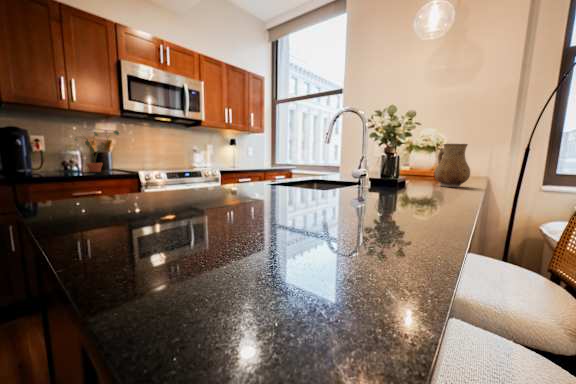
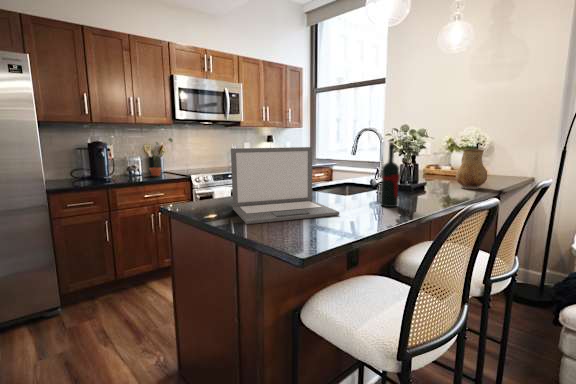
laptop: none [131,99,337,254] -> present [231,147,339,224]
wine bottle: none [383,109,418,209] -> present [381,142,400,207]

